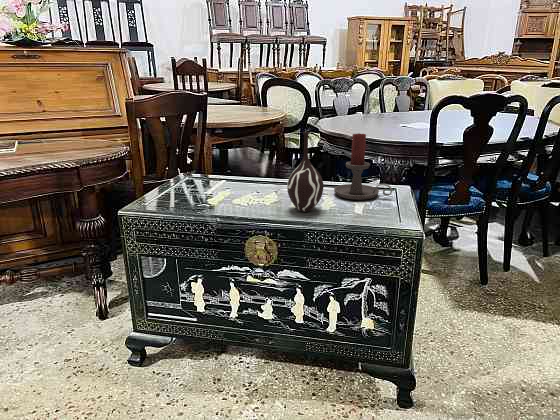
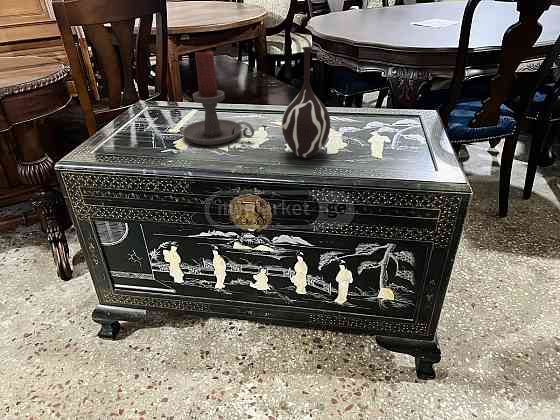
candle holder: present [334,134,392,200] -> present [183,51,254,145]

